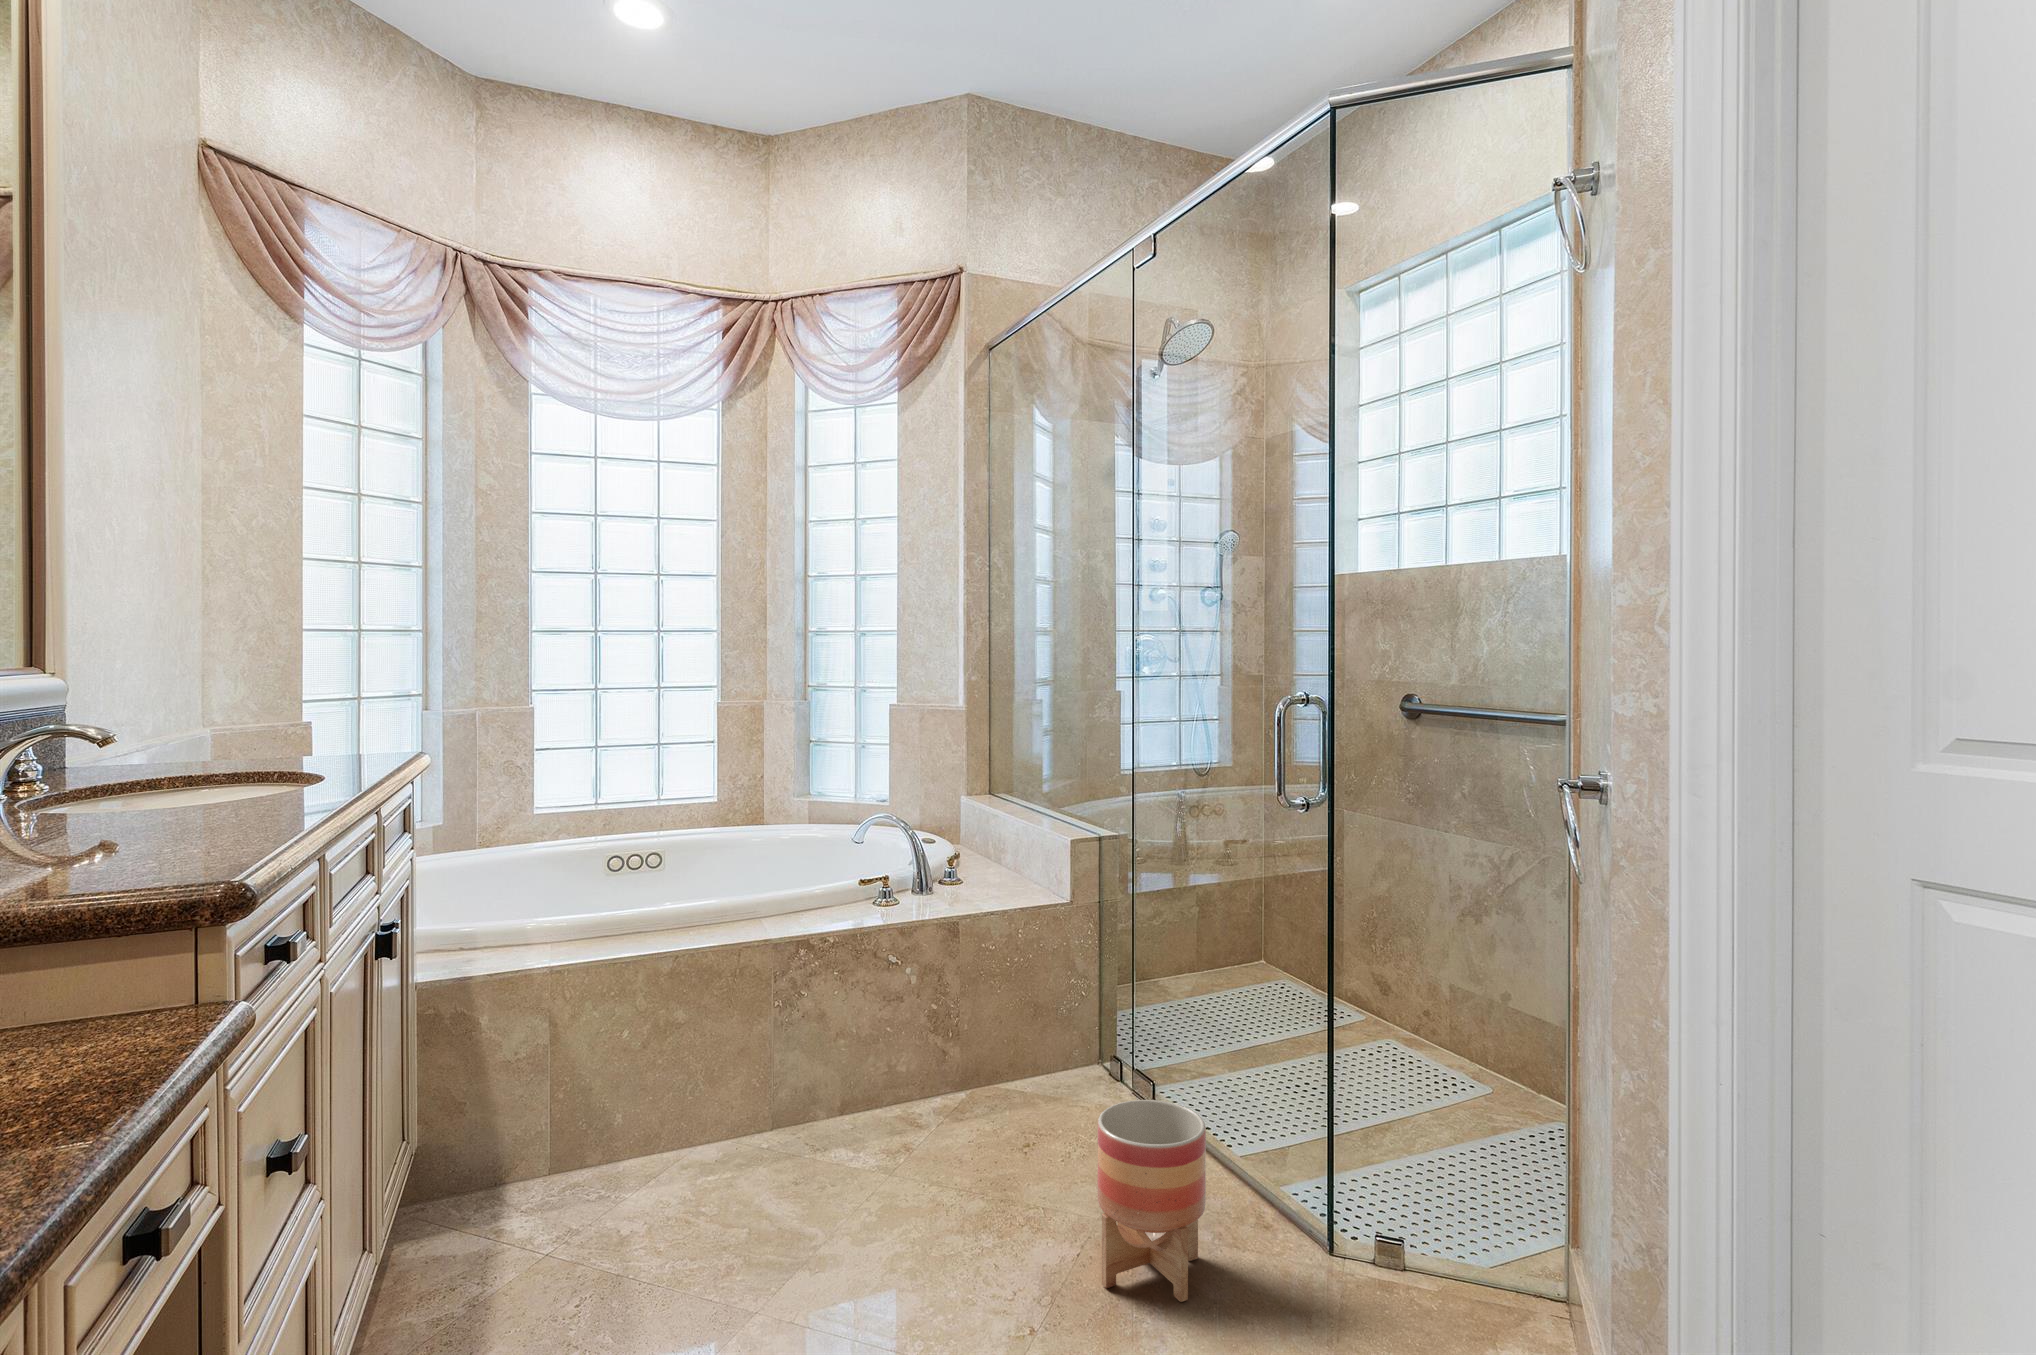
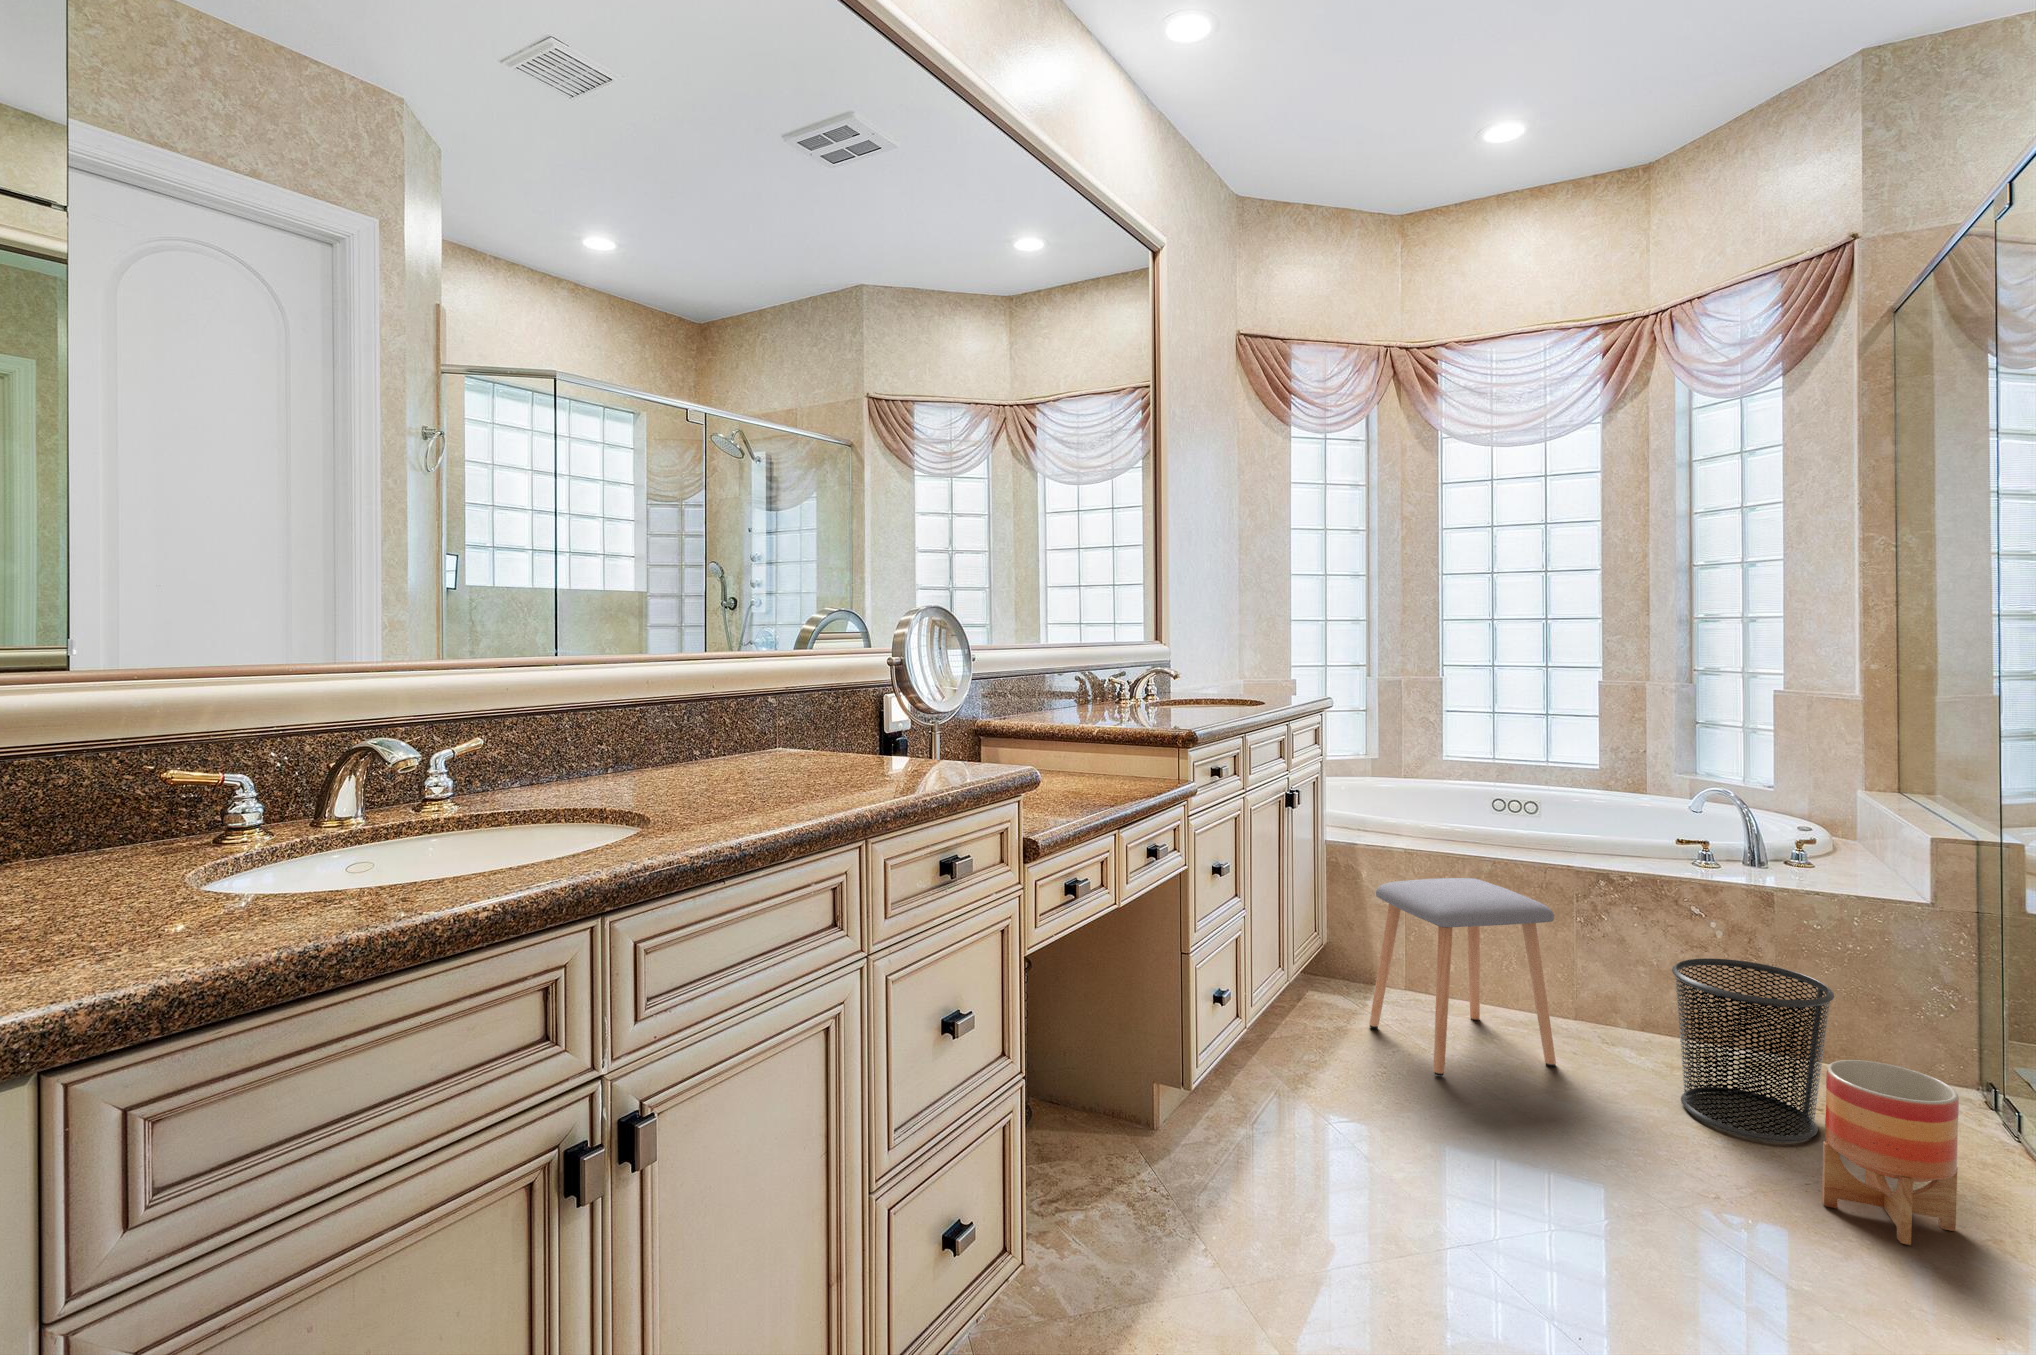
stool: none [511,981,779,1307] -> present [1369,878,1556,1076]
waste bin: none [909,1012,1059,1227] -> present [1672,958,1834,1142]

